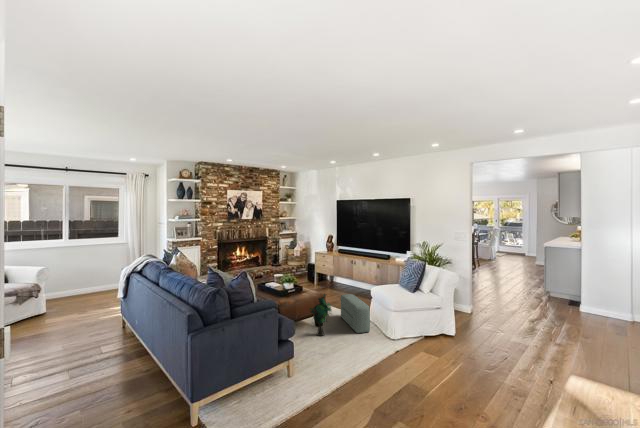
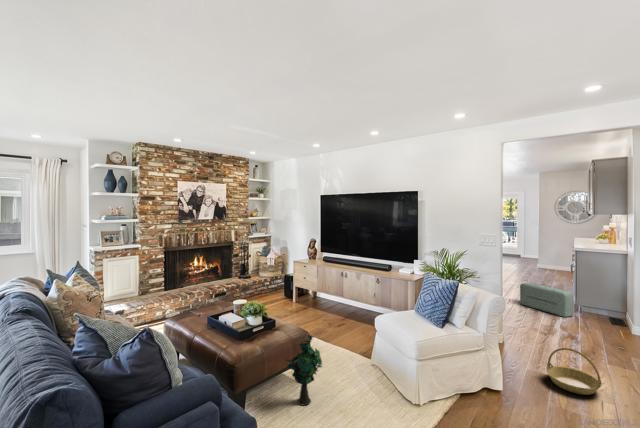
pouf: present [341,294,370,333] -> present [520,283,574,317]
basket: none [484,308,517,337] -> present [547,348,602,395]

